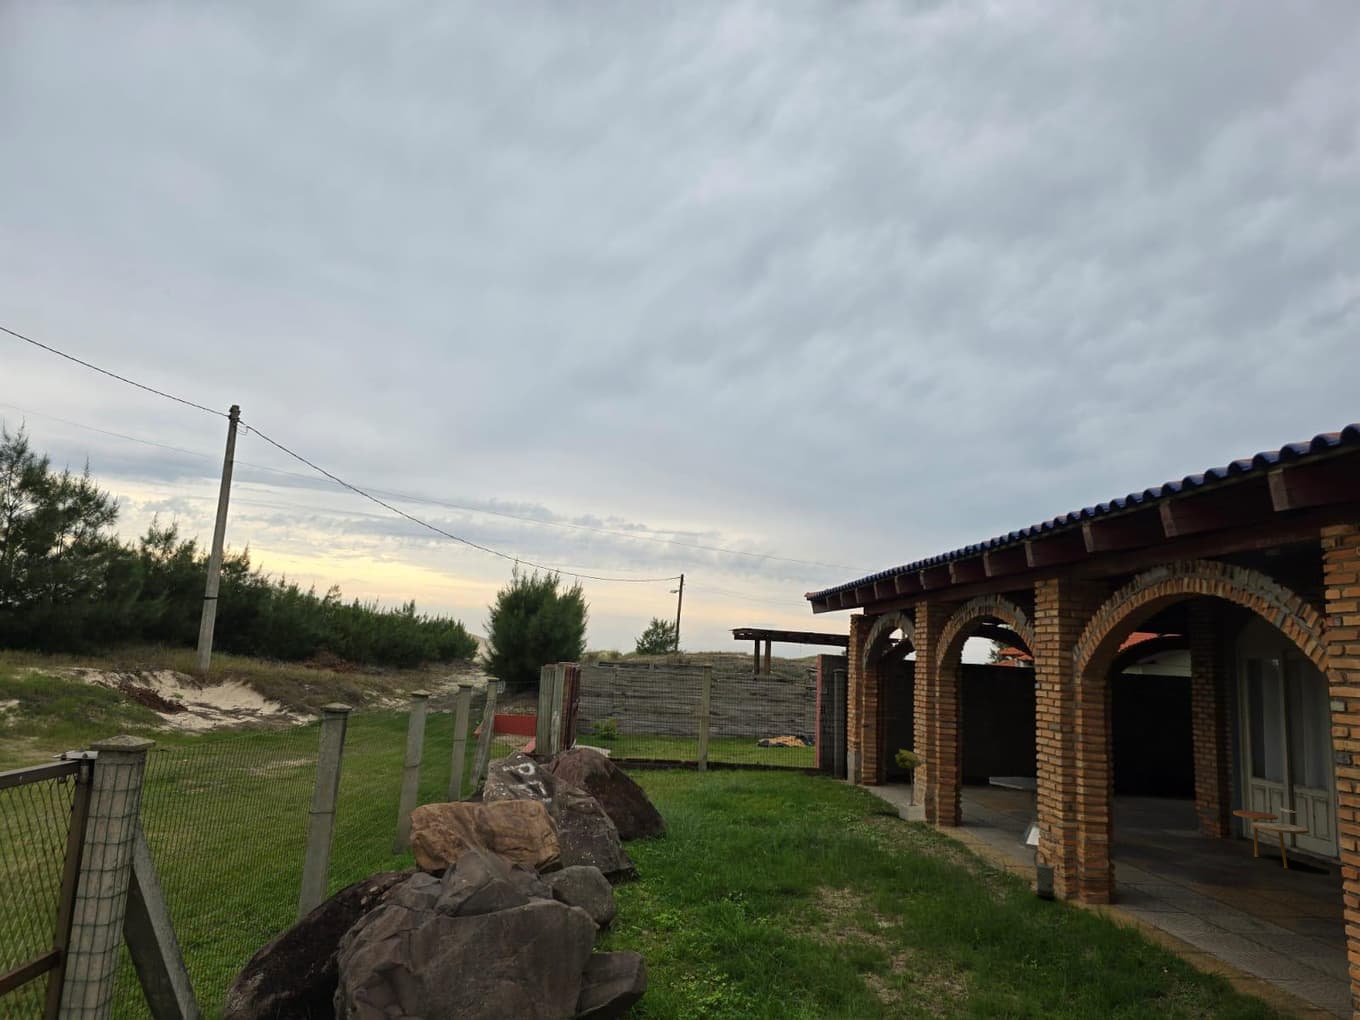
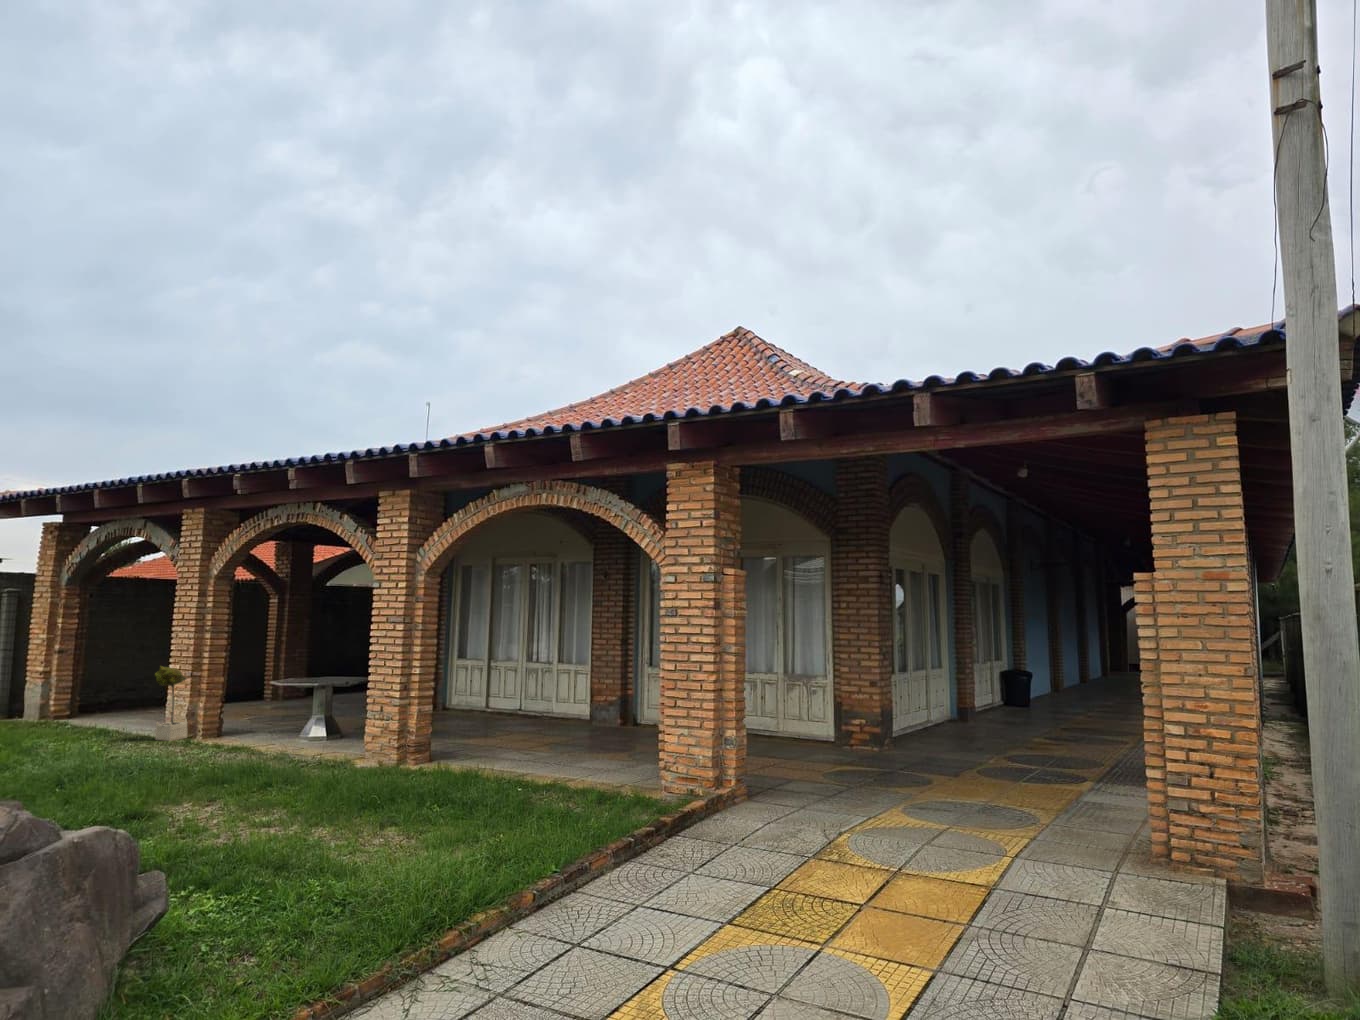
side table: present [1233,807,1309,868] -> none [457,673,509,717]
watering can: present [1034,850,1055,897] -> none [369,728,395,766]

